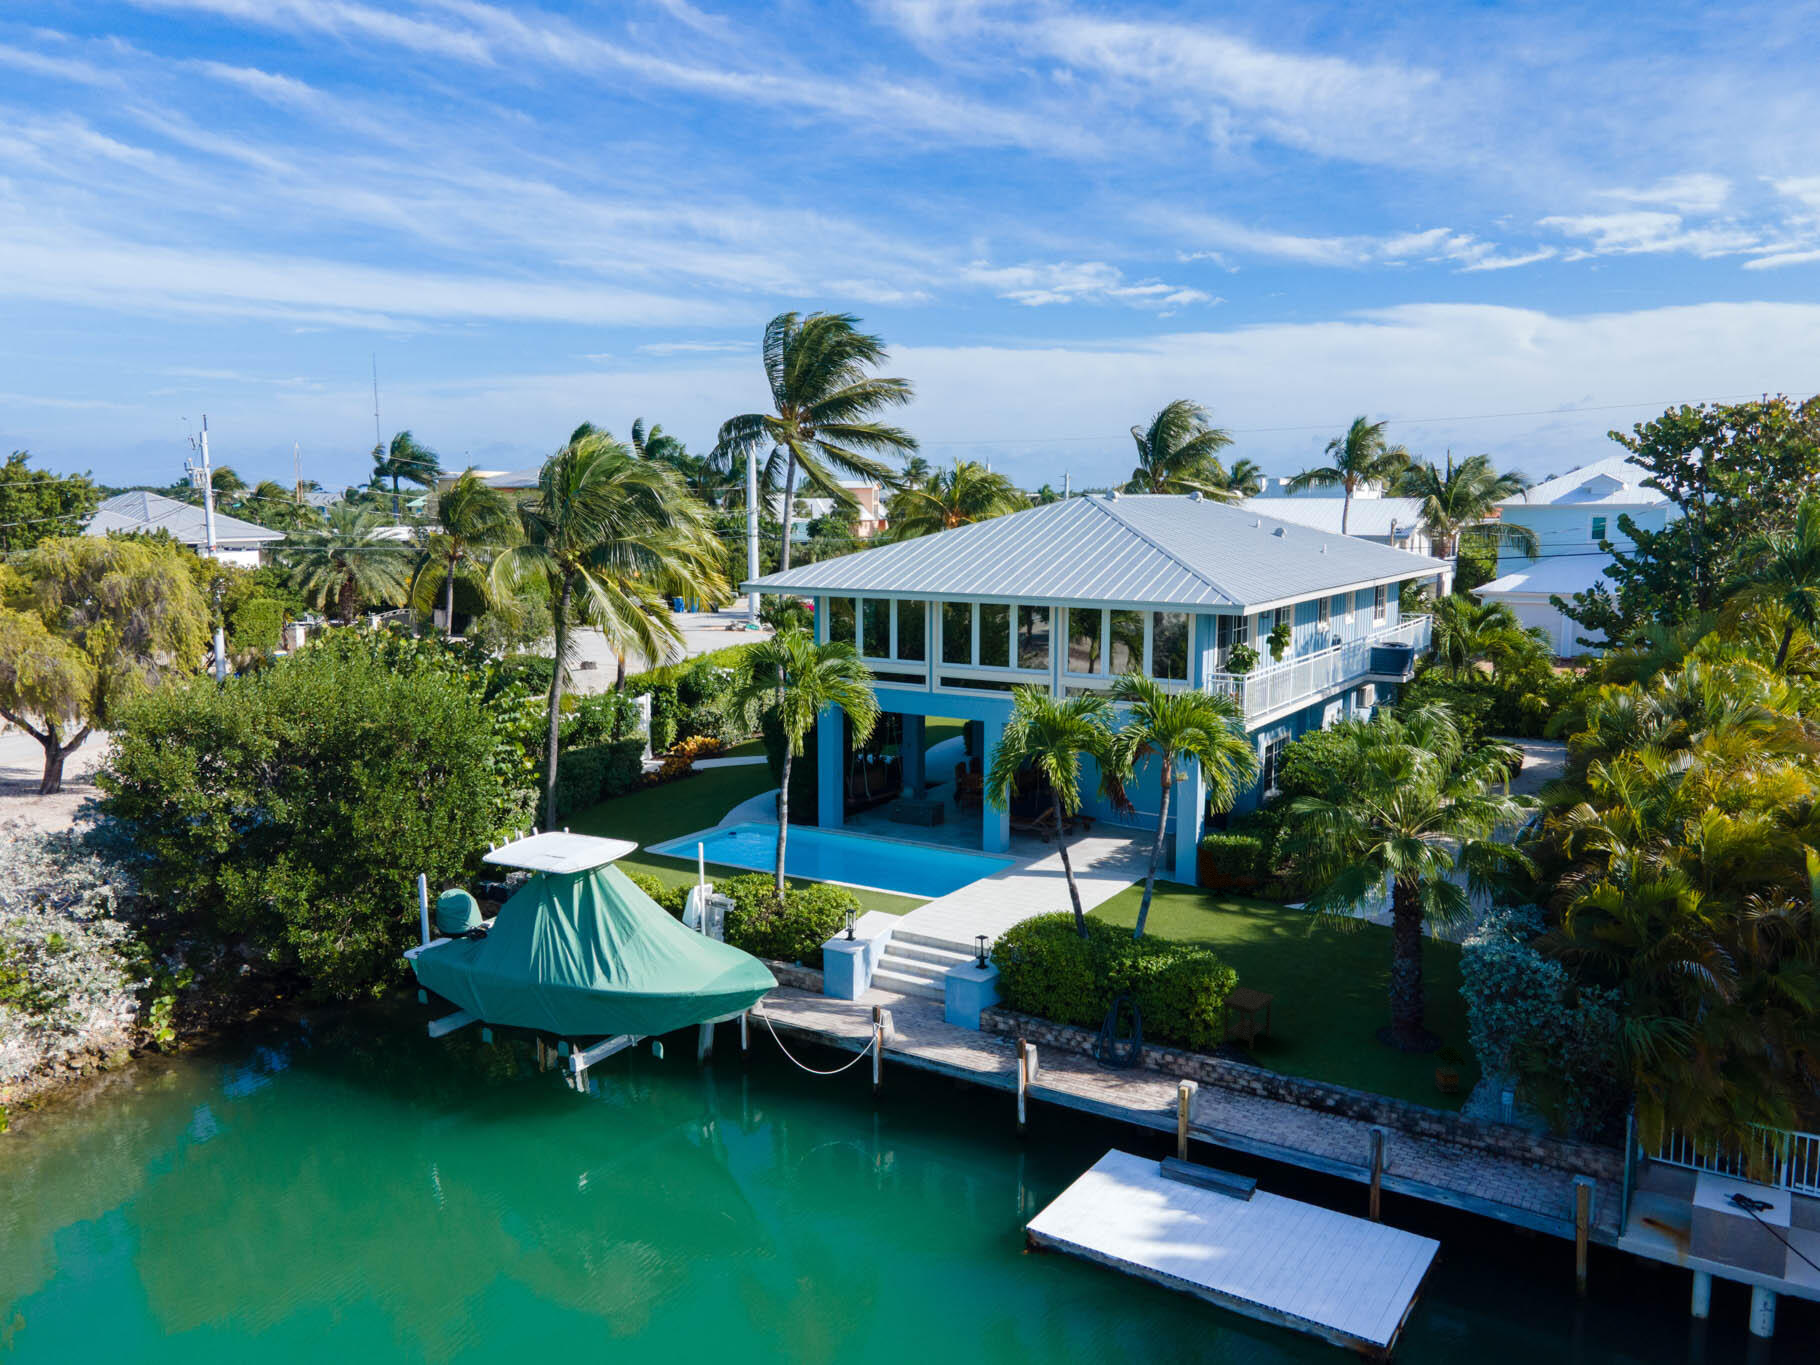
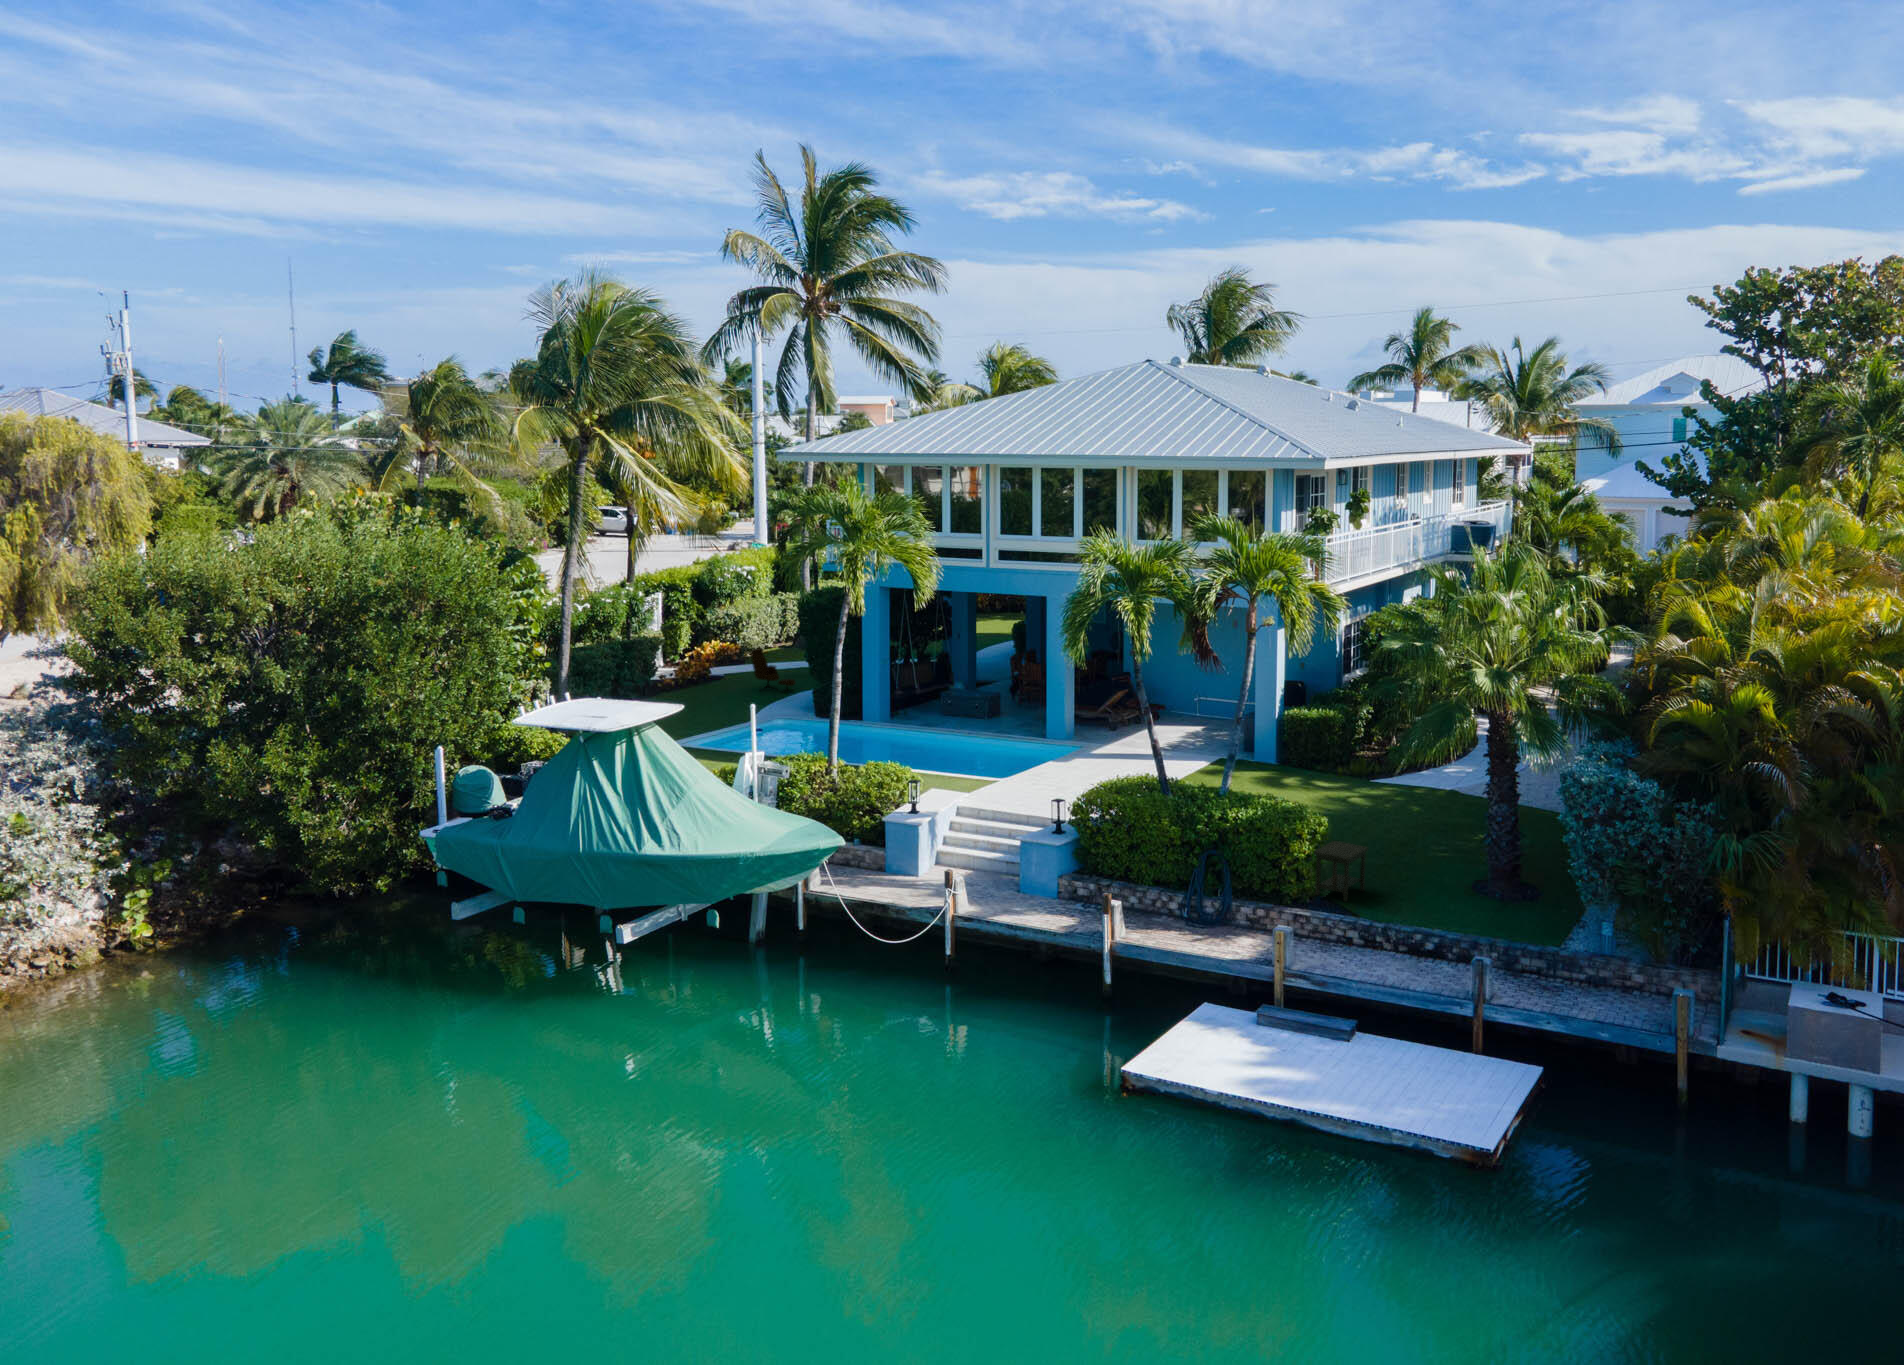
lounge chair: present [1197,847,1258,898] -> present [750,647,795,691]
potted tree: present [1434,1047,1466,1092] -> none [1535,885,1571,932]

